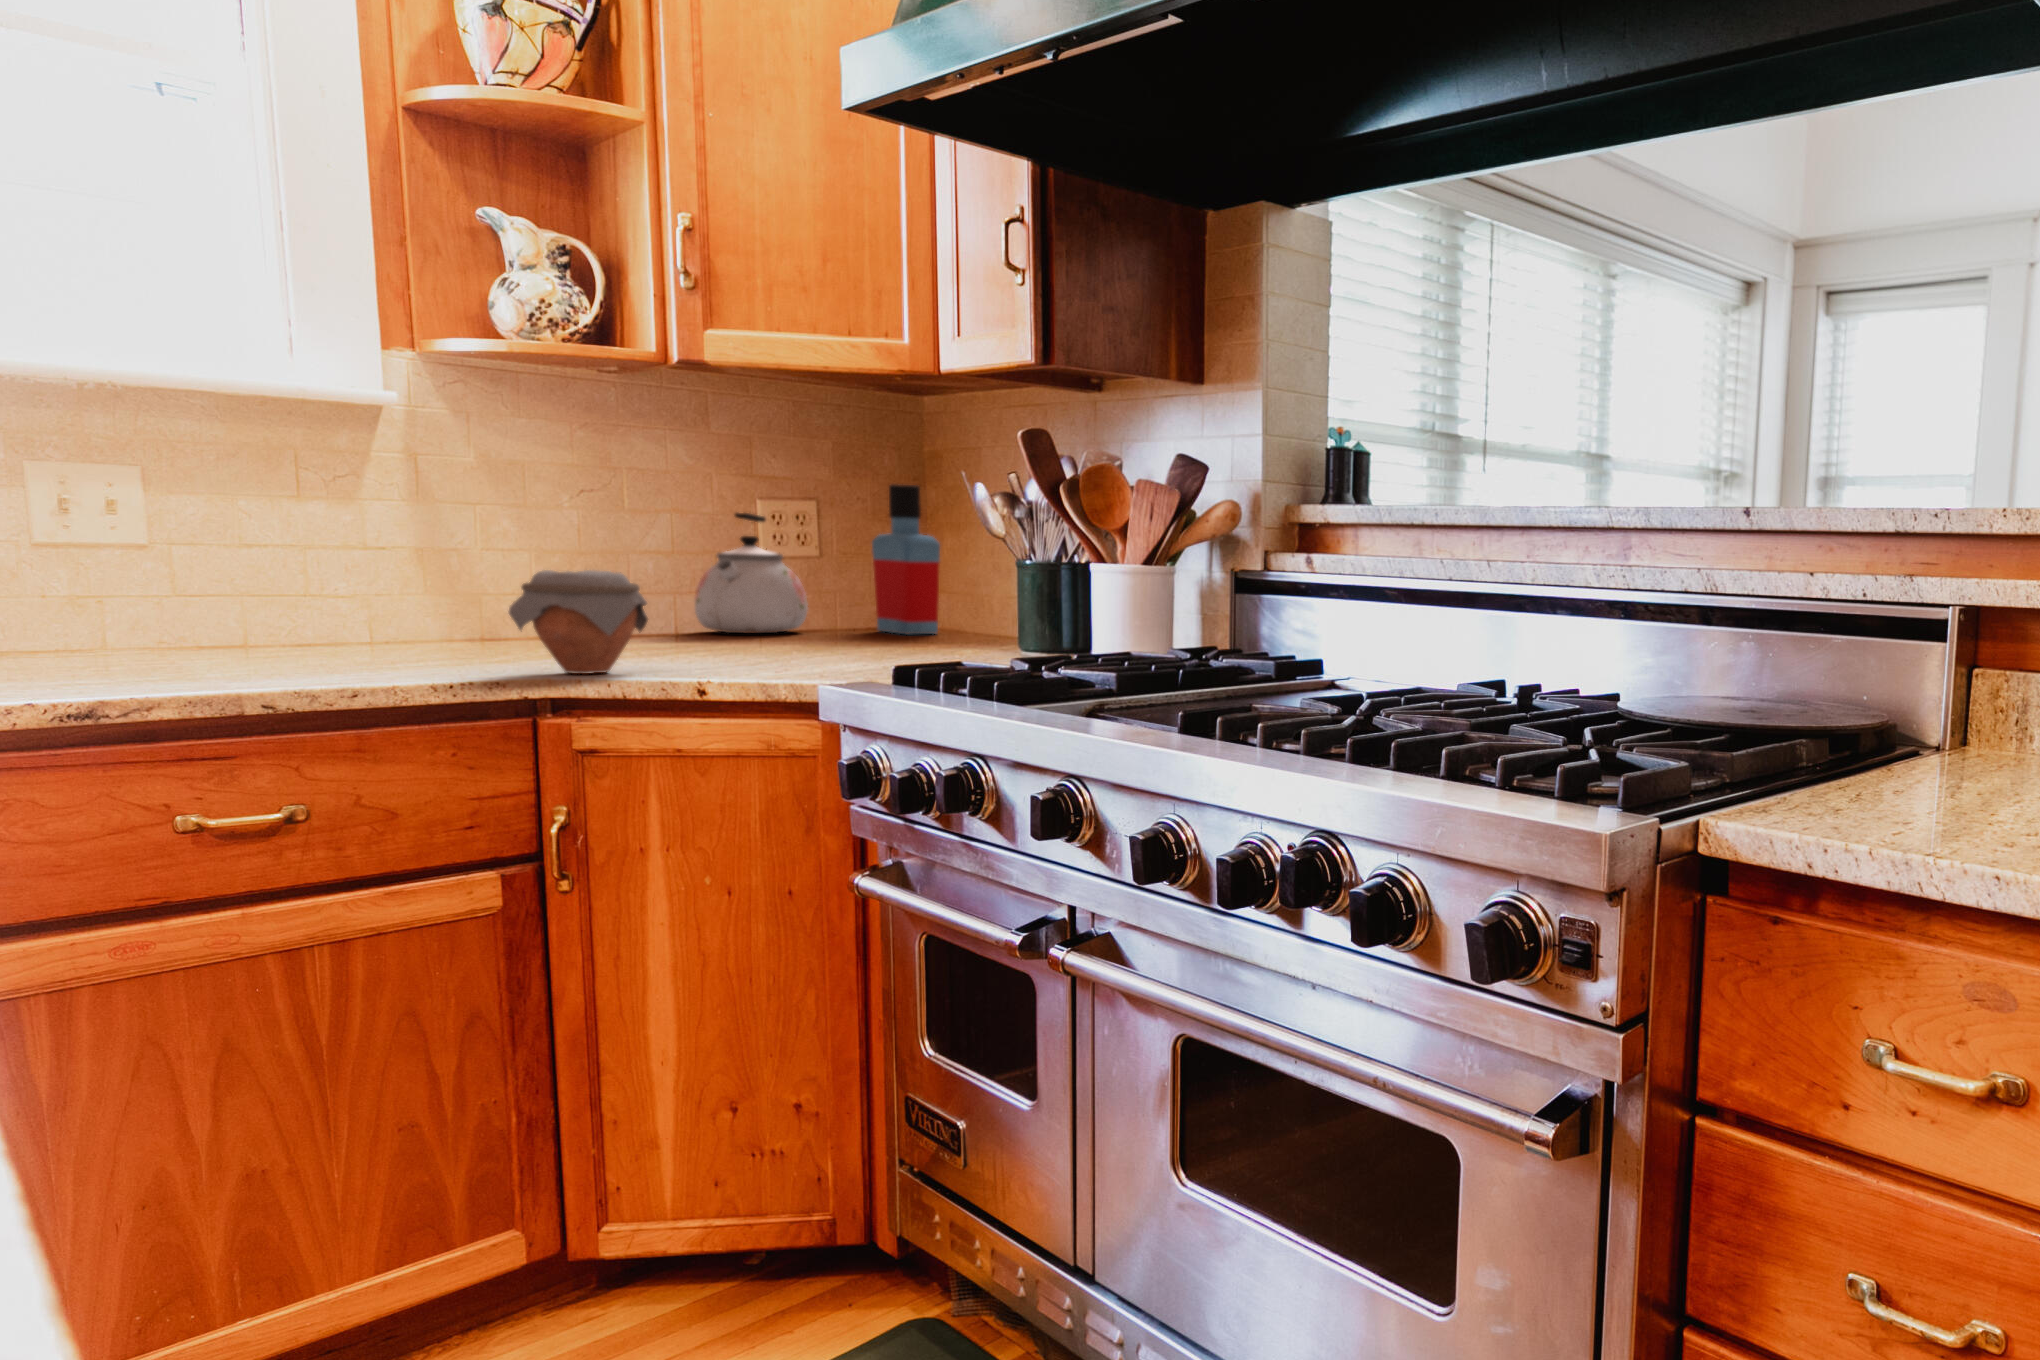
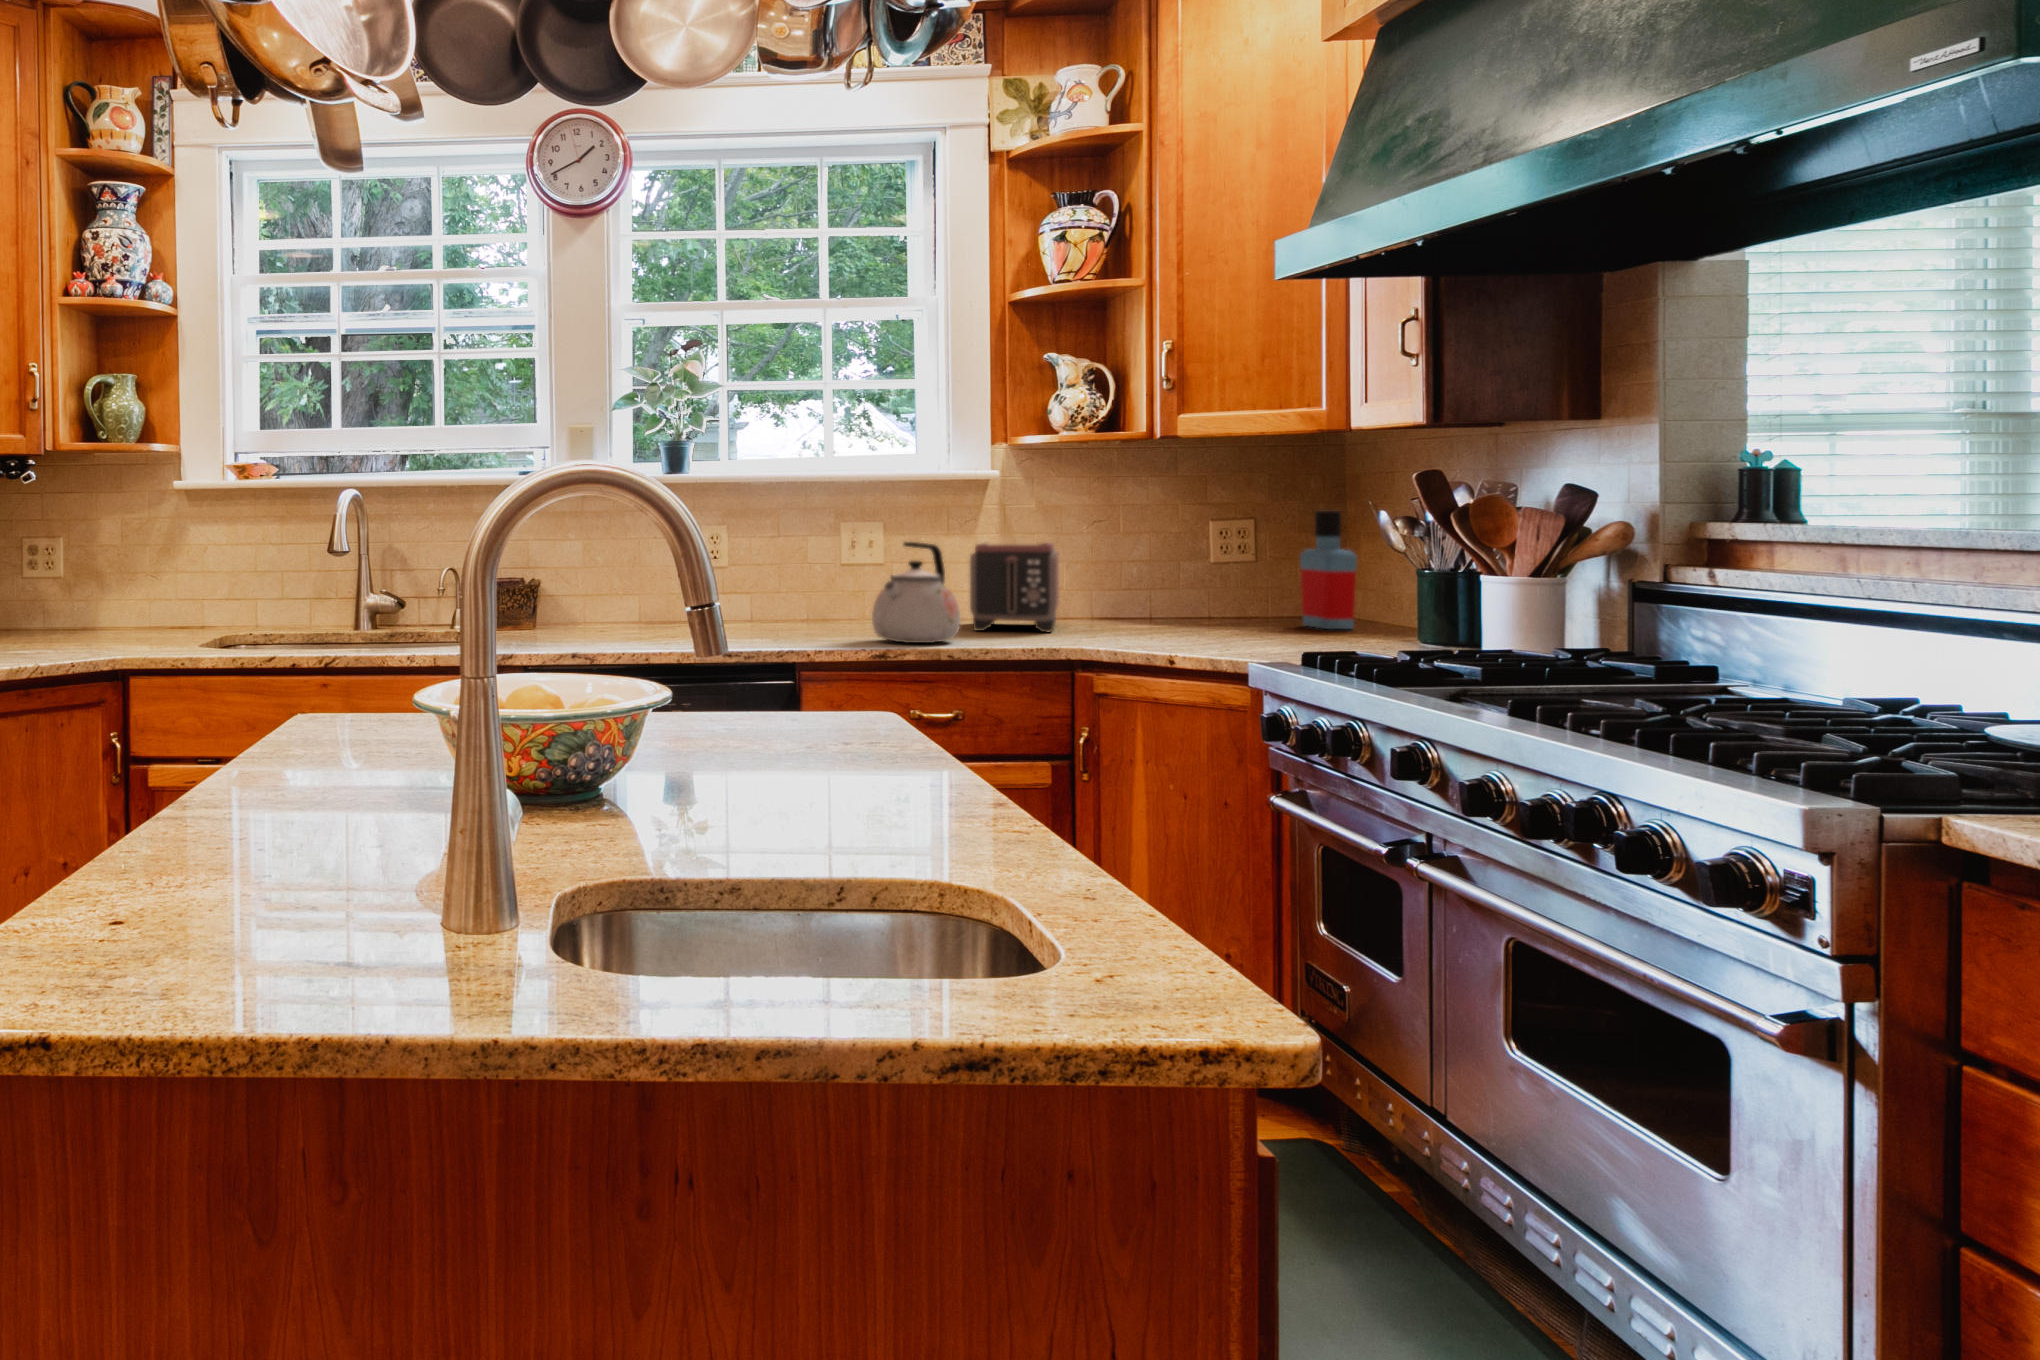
toaster: none [346,510,527,655] -> present [970,543,1059,632]
kettle: present [694,513,808,634] -> present [872,542,961,643]
jar: present [509,570,648,674] -> none [1058,581,1139,647]

